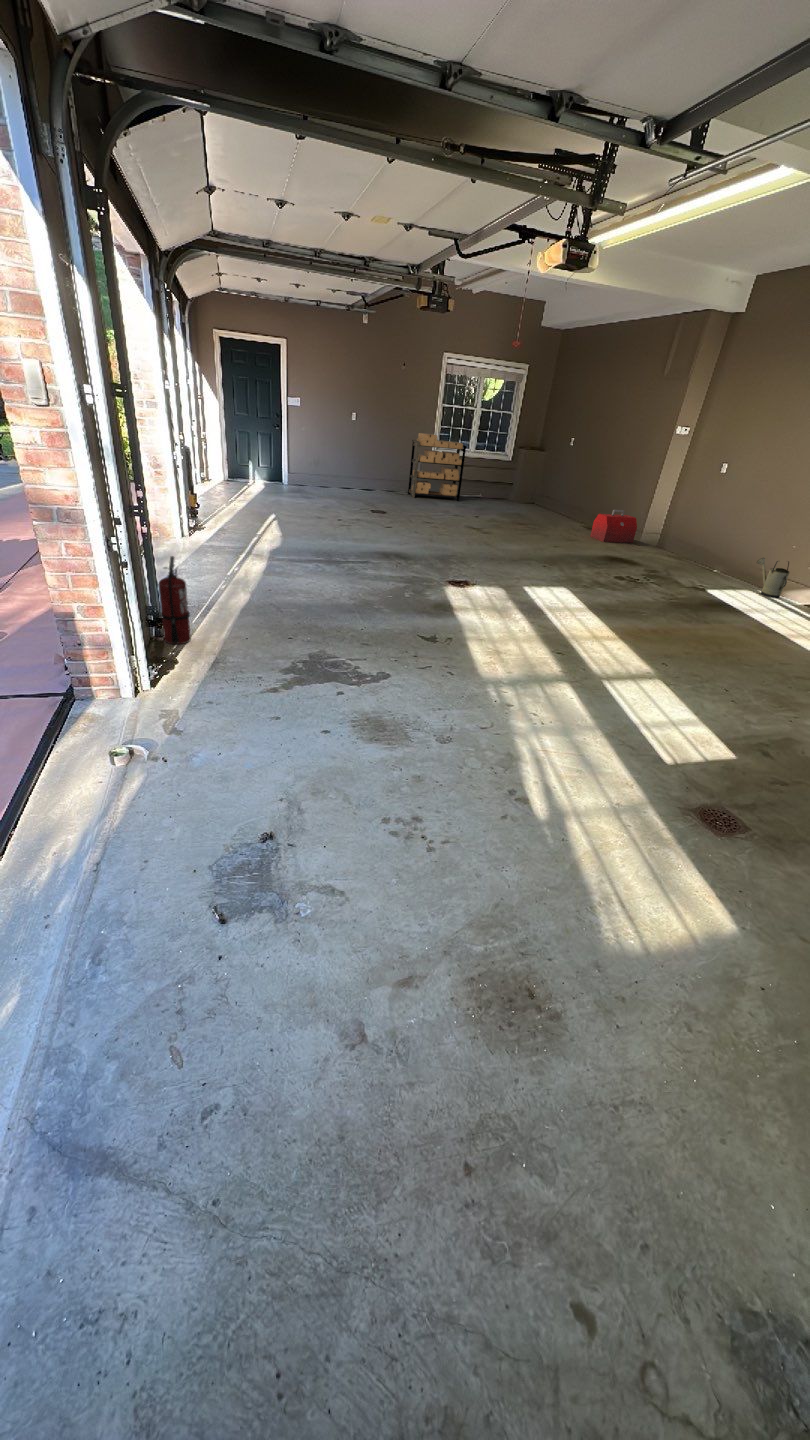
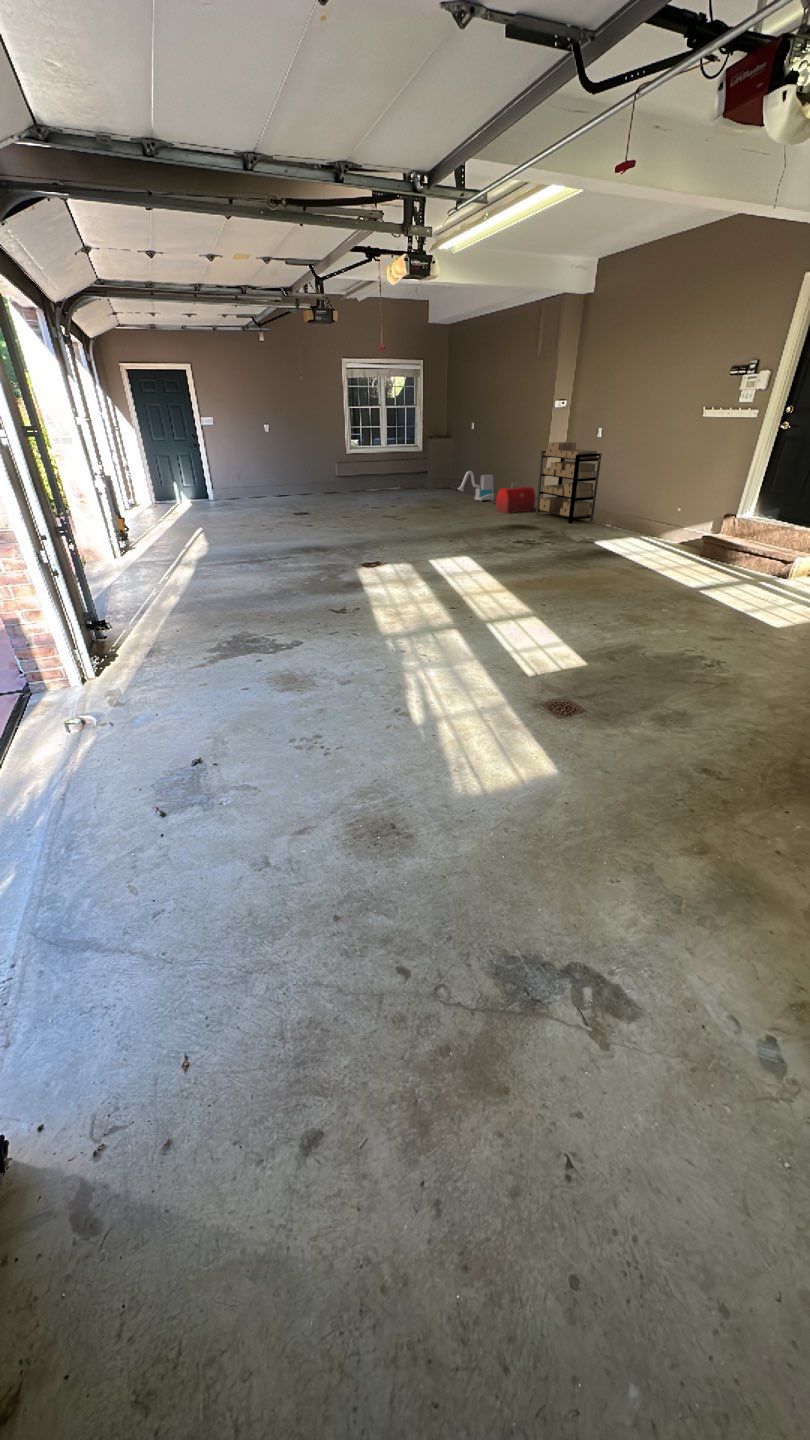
shelving unit: present [408,433,466,501] -> present [536,442,602,523]
vacuum cleaner: none [549,489,590,525] -> present [457,471,494,502]
fire extinguisher: present [159,556,191,644] -> none [92,567,128,643]
watering can: present [757,558,790,598] -> none [634,507,661,540]

